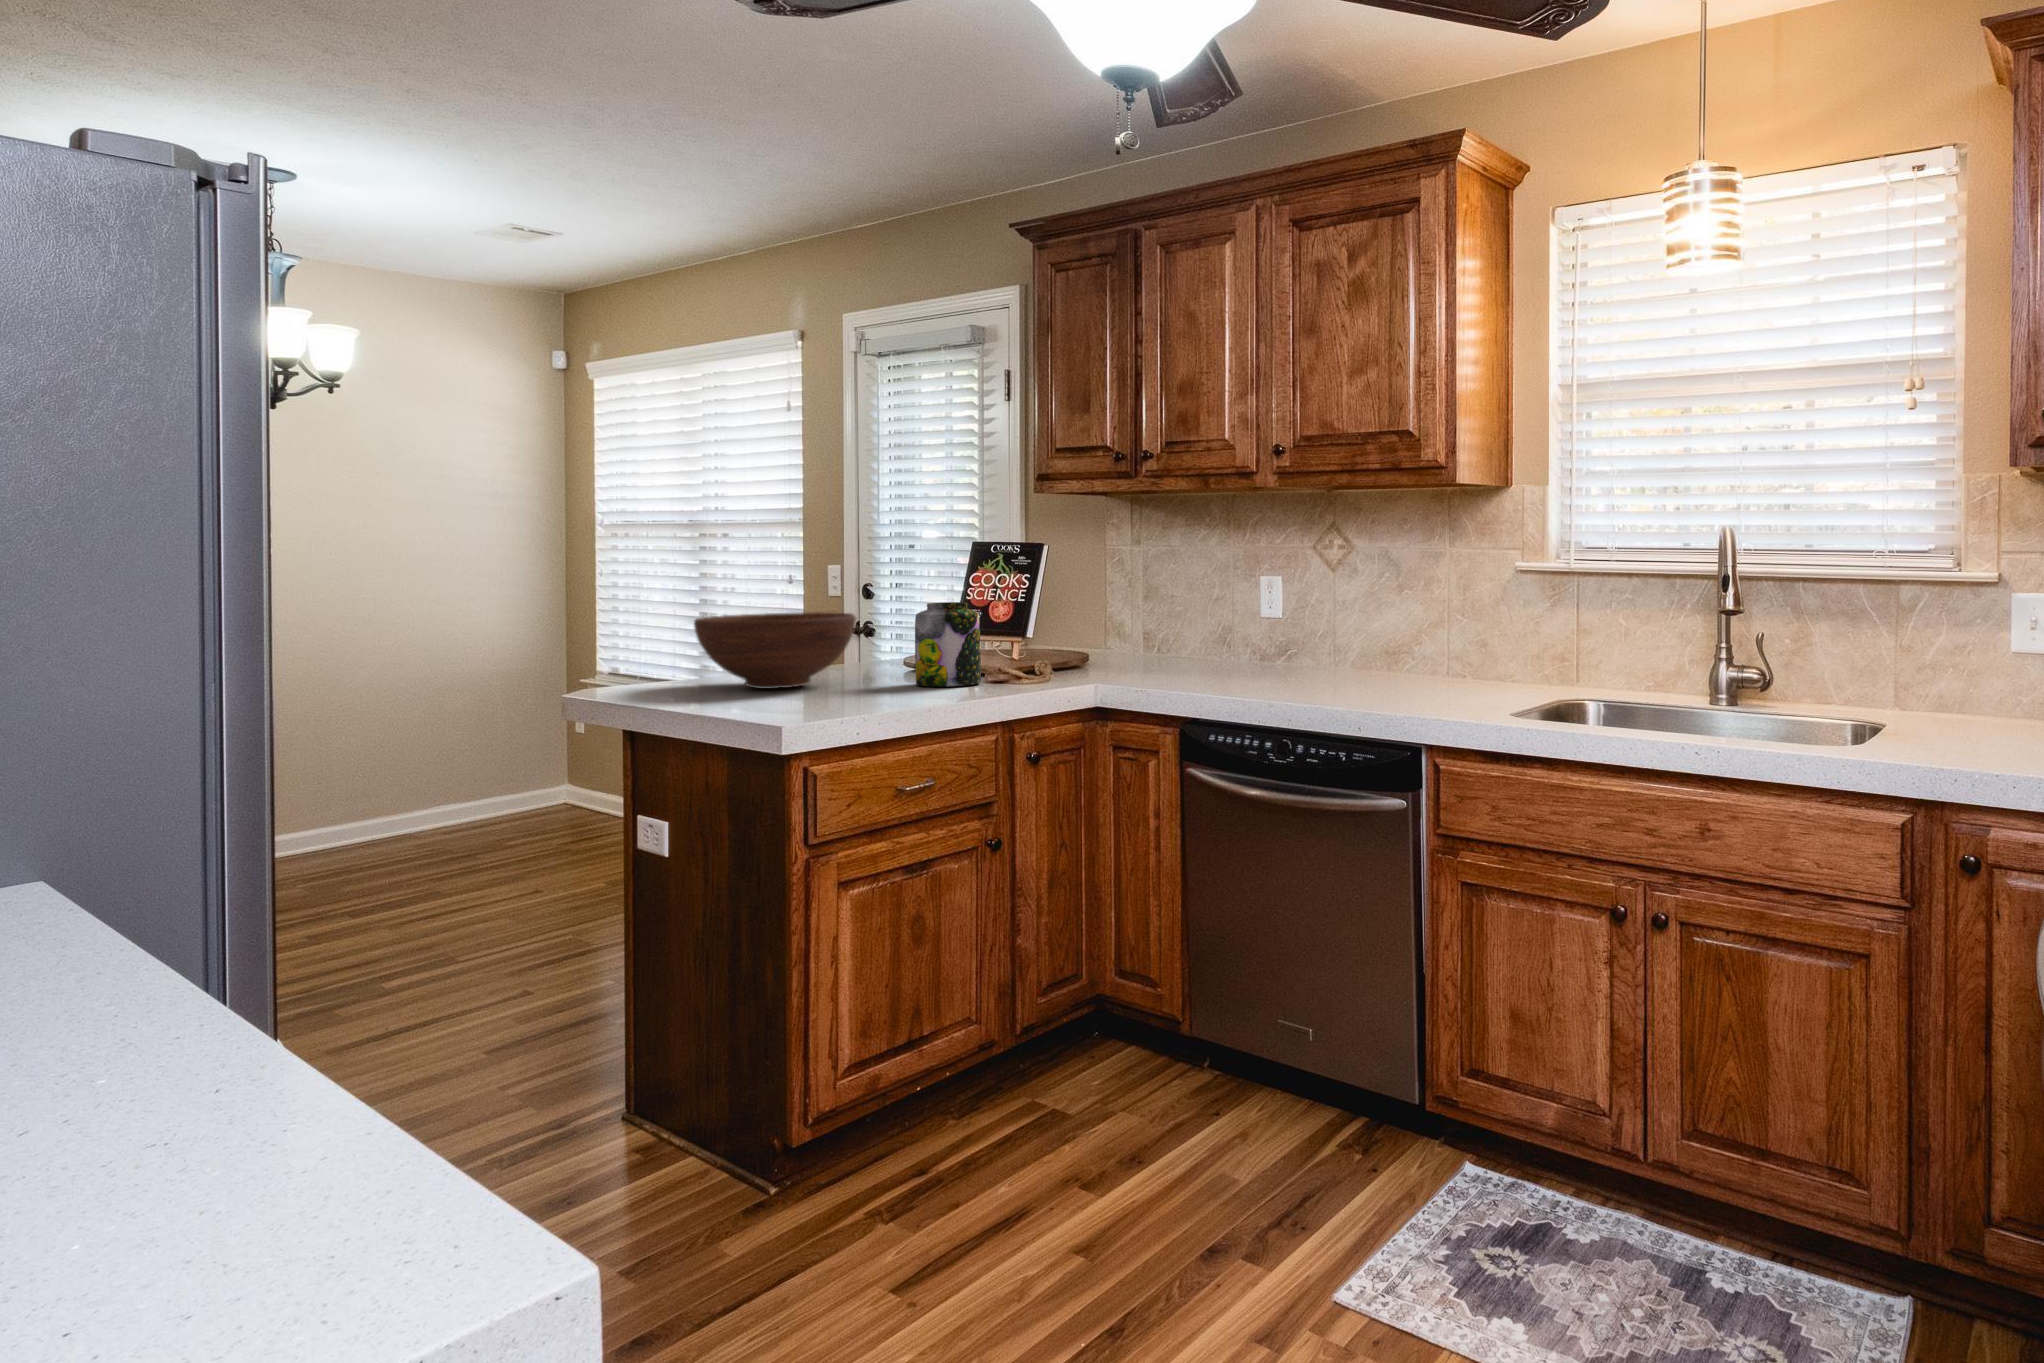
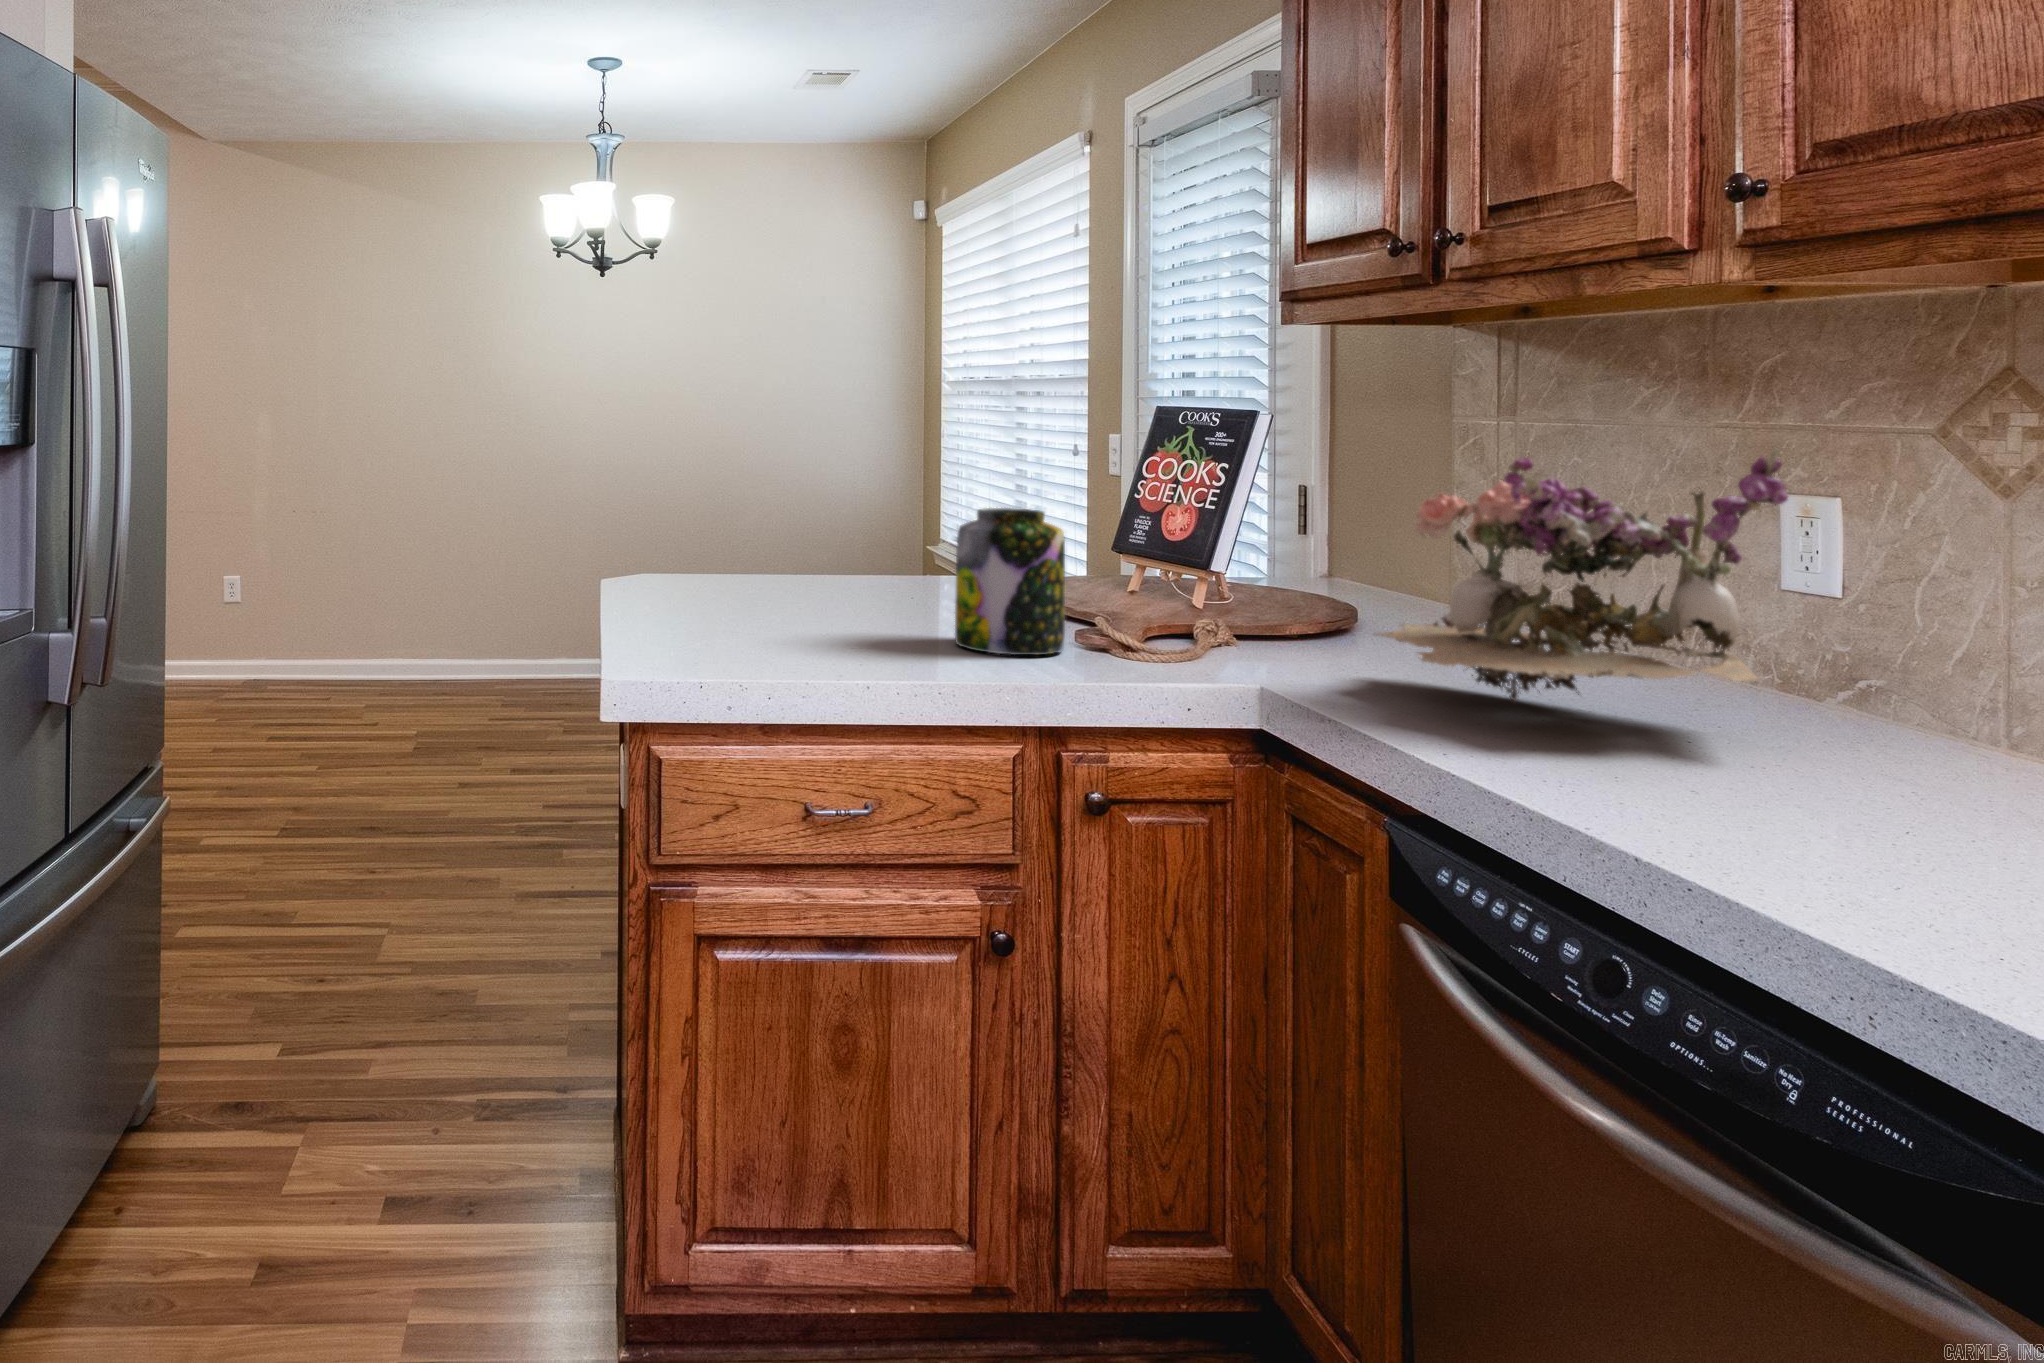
flower arrangement: none [1134,553,1286,676] -> present [1373,449,1788,702]
fruit bowl: present [694,612,856,689] -> none [670,504,892,619]

